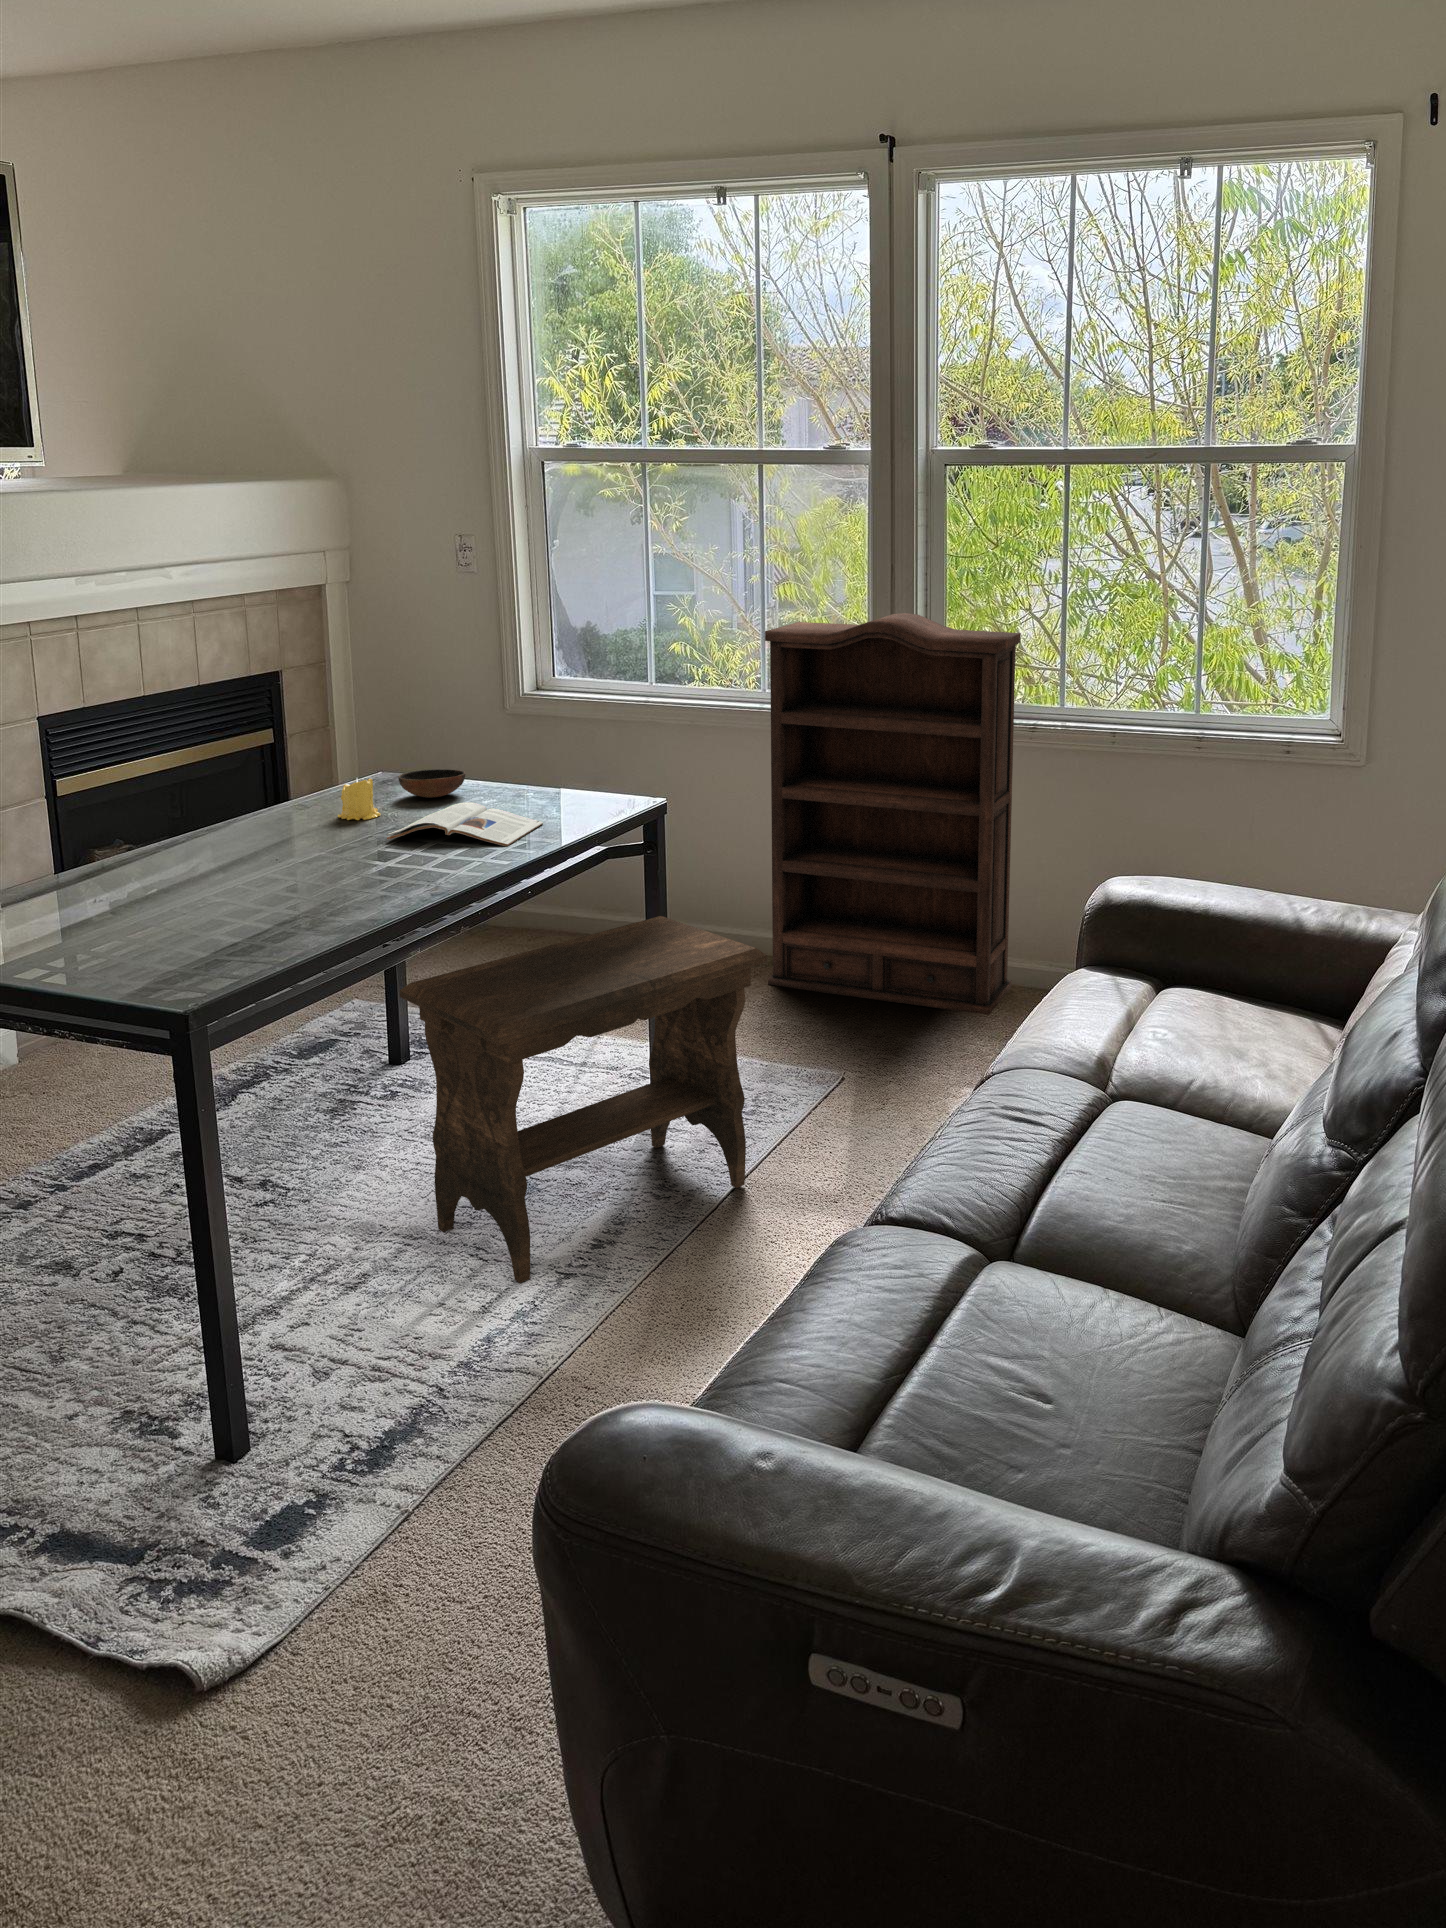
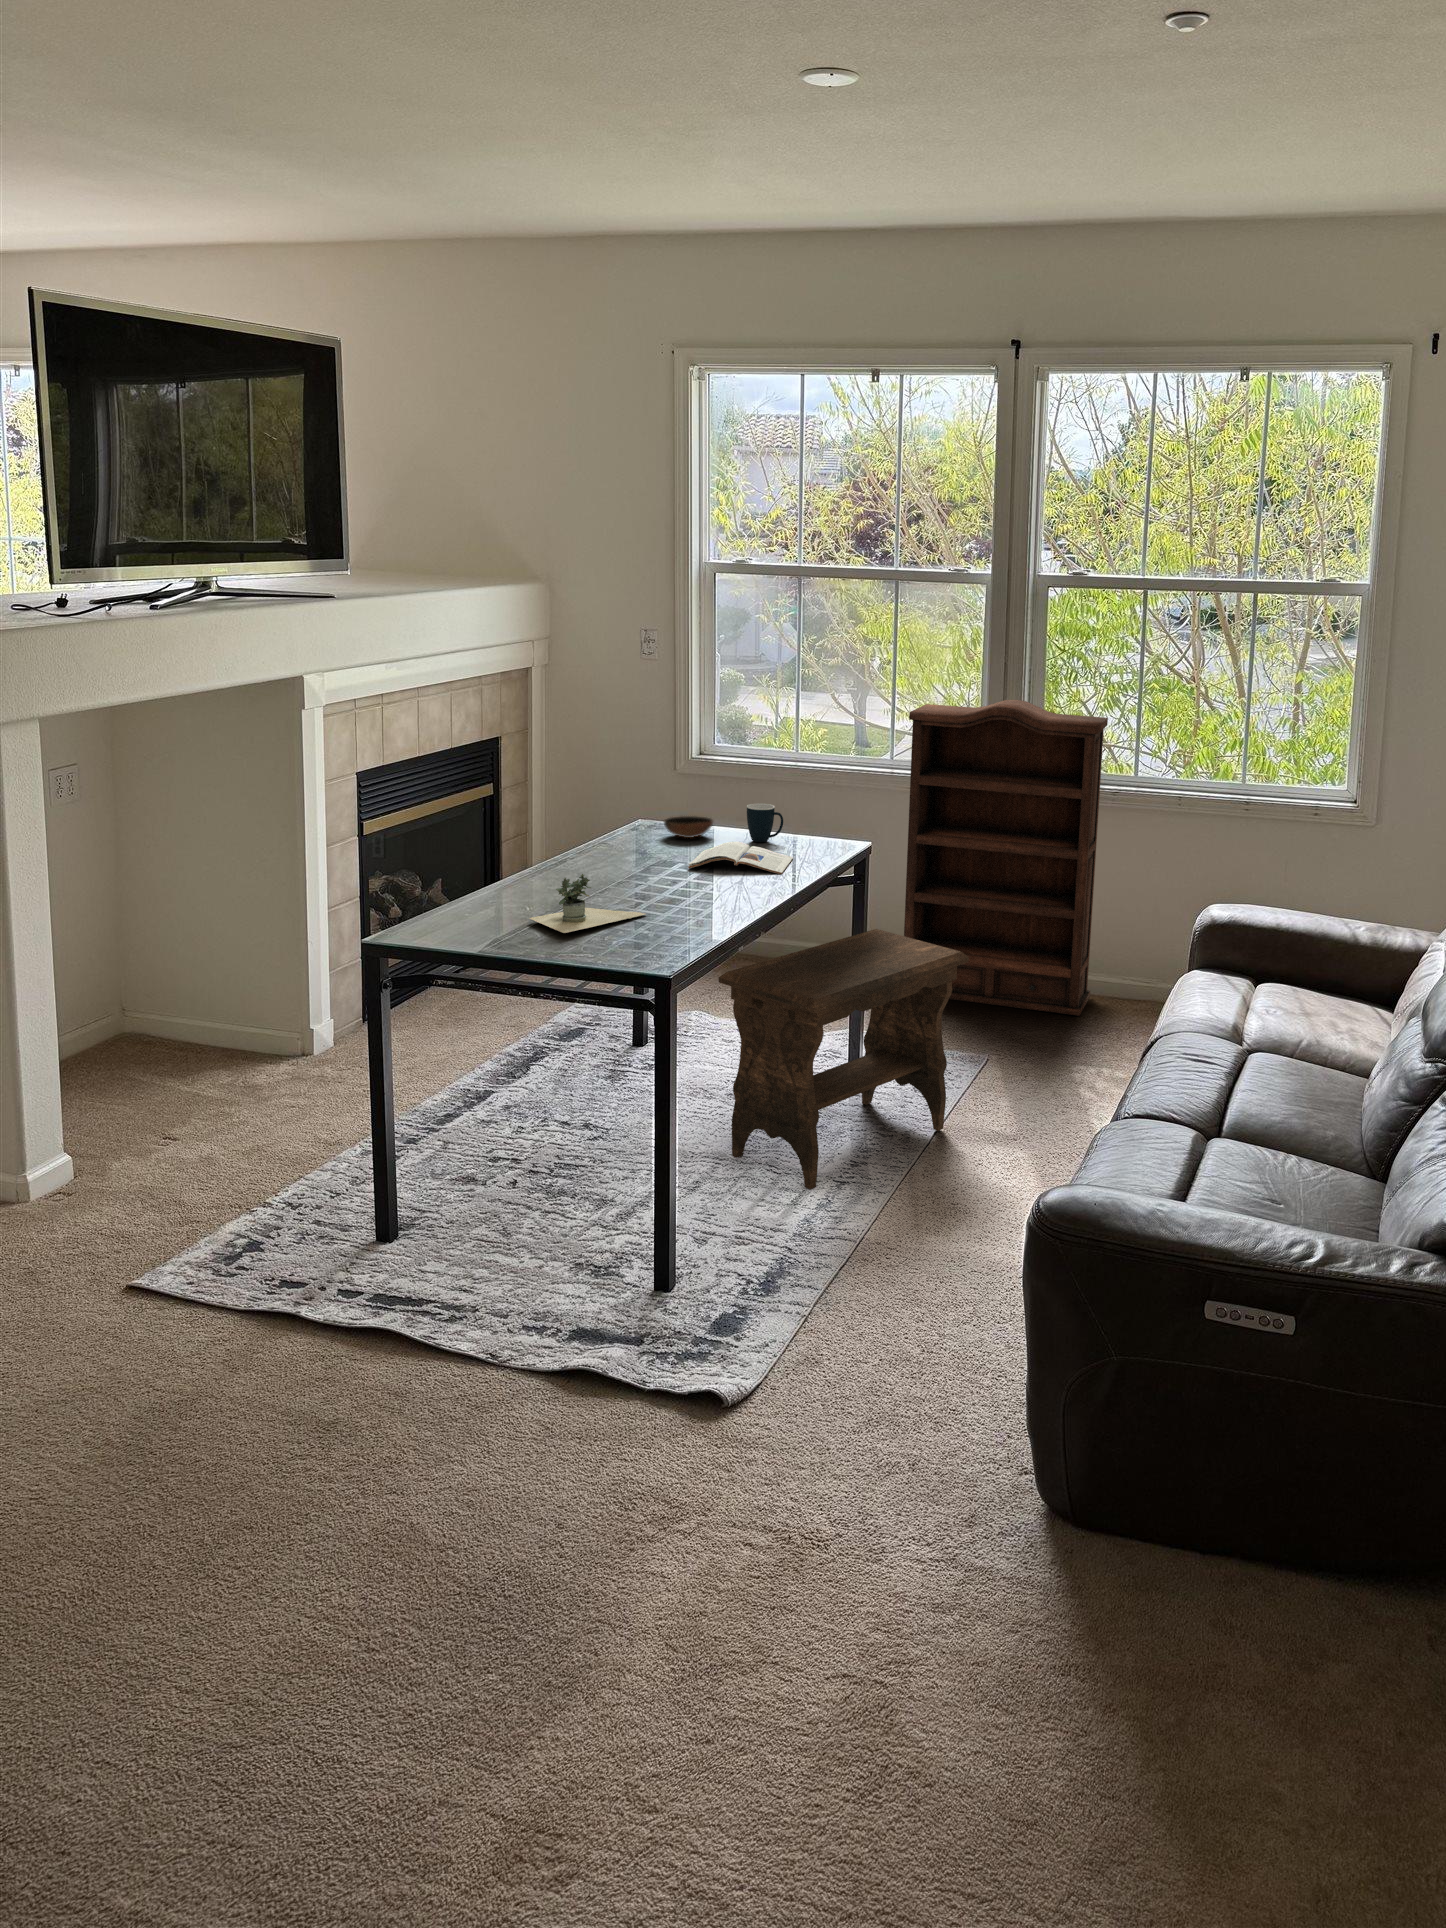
mug: none [501,751,548,802] -> present [747,803,783,842]
candle: present [338,779,381,820] -> none [630,821,662,854]
potted plant: none [82,854,311,942] -> present [530,874,676,933]

